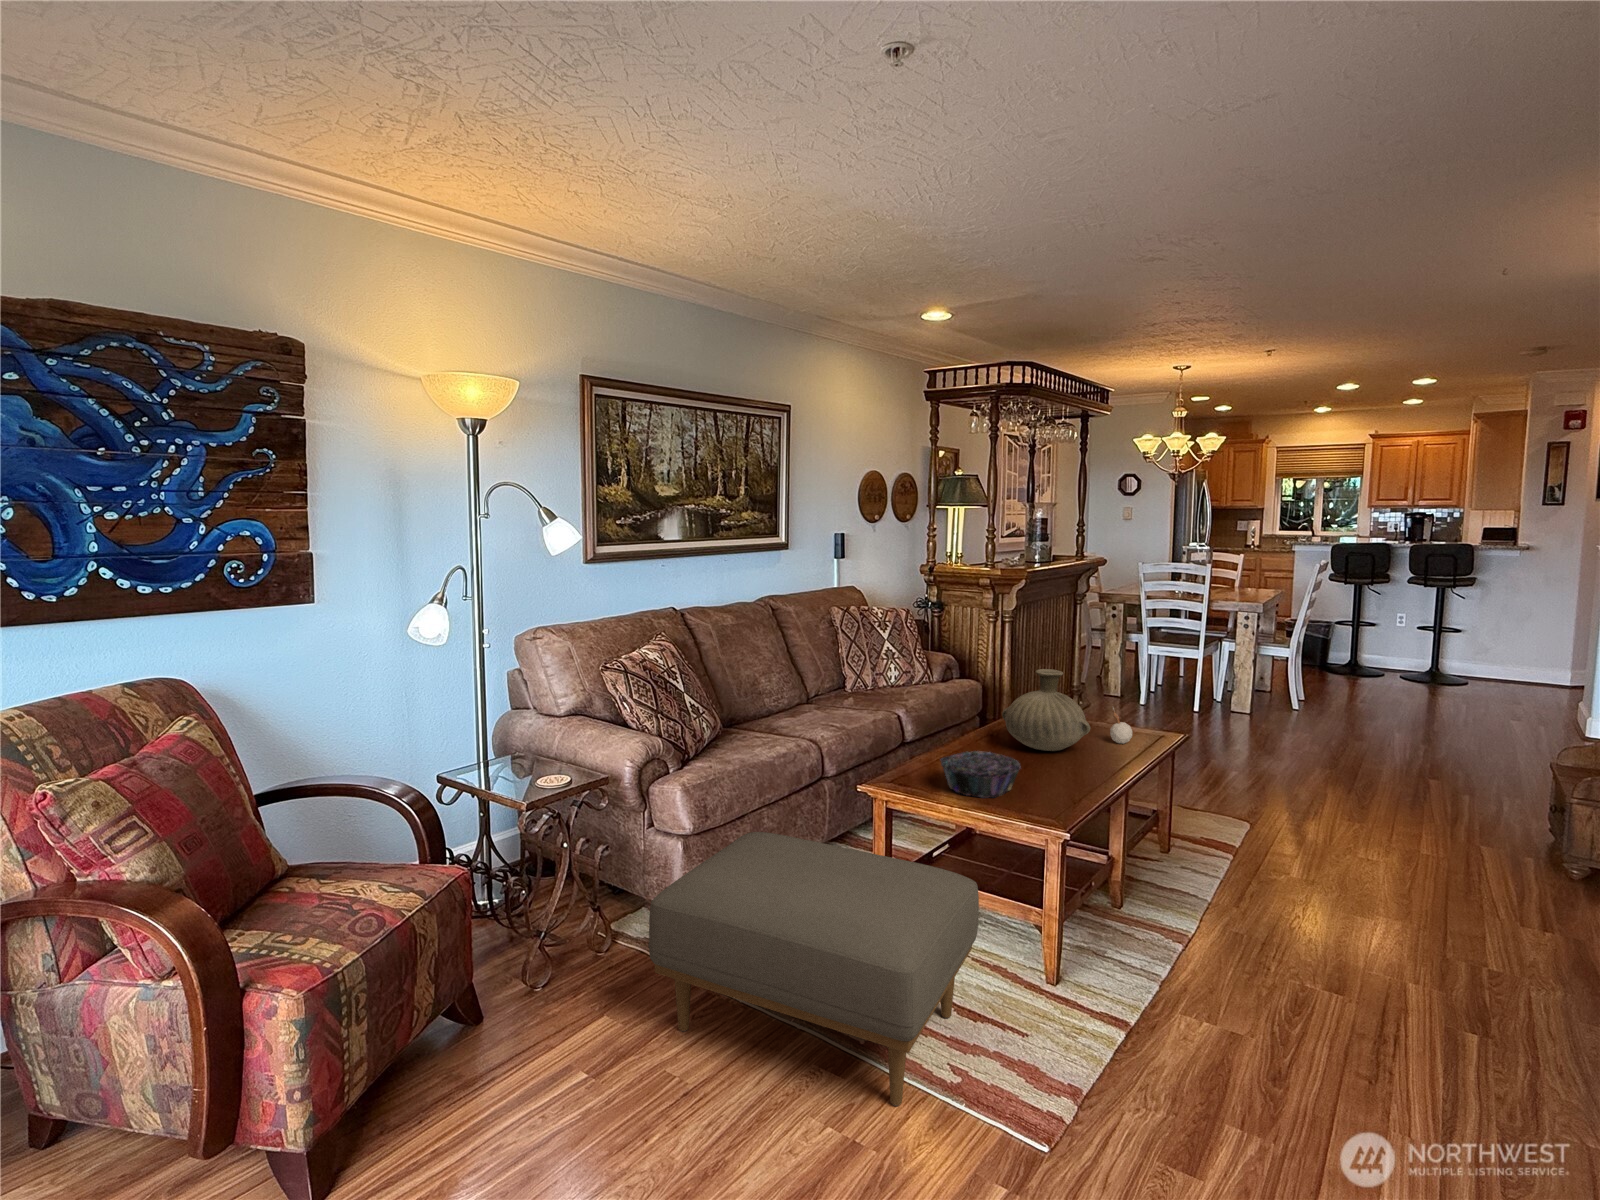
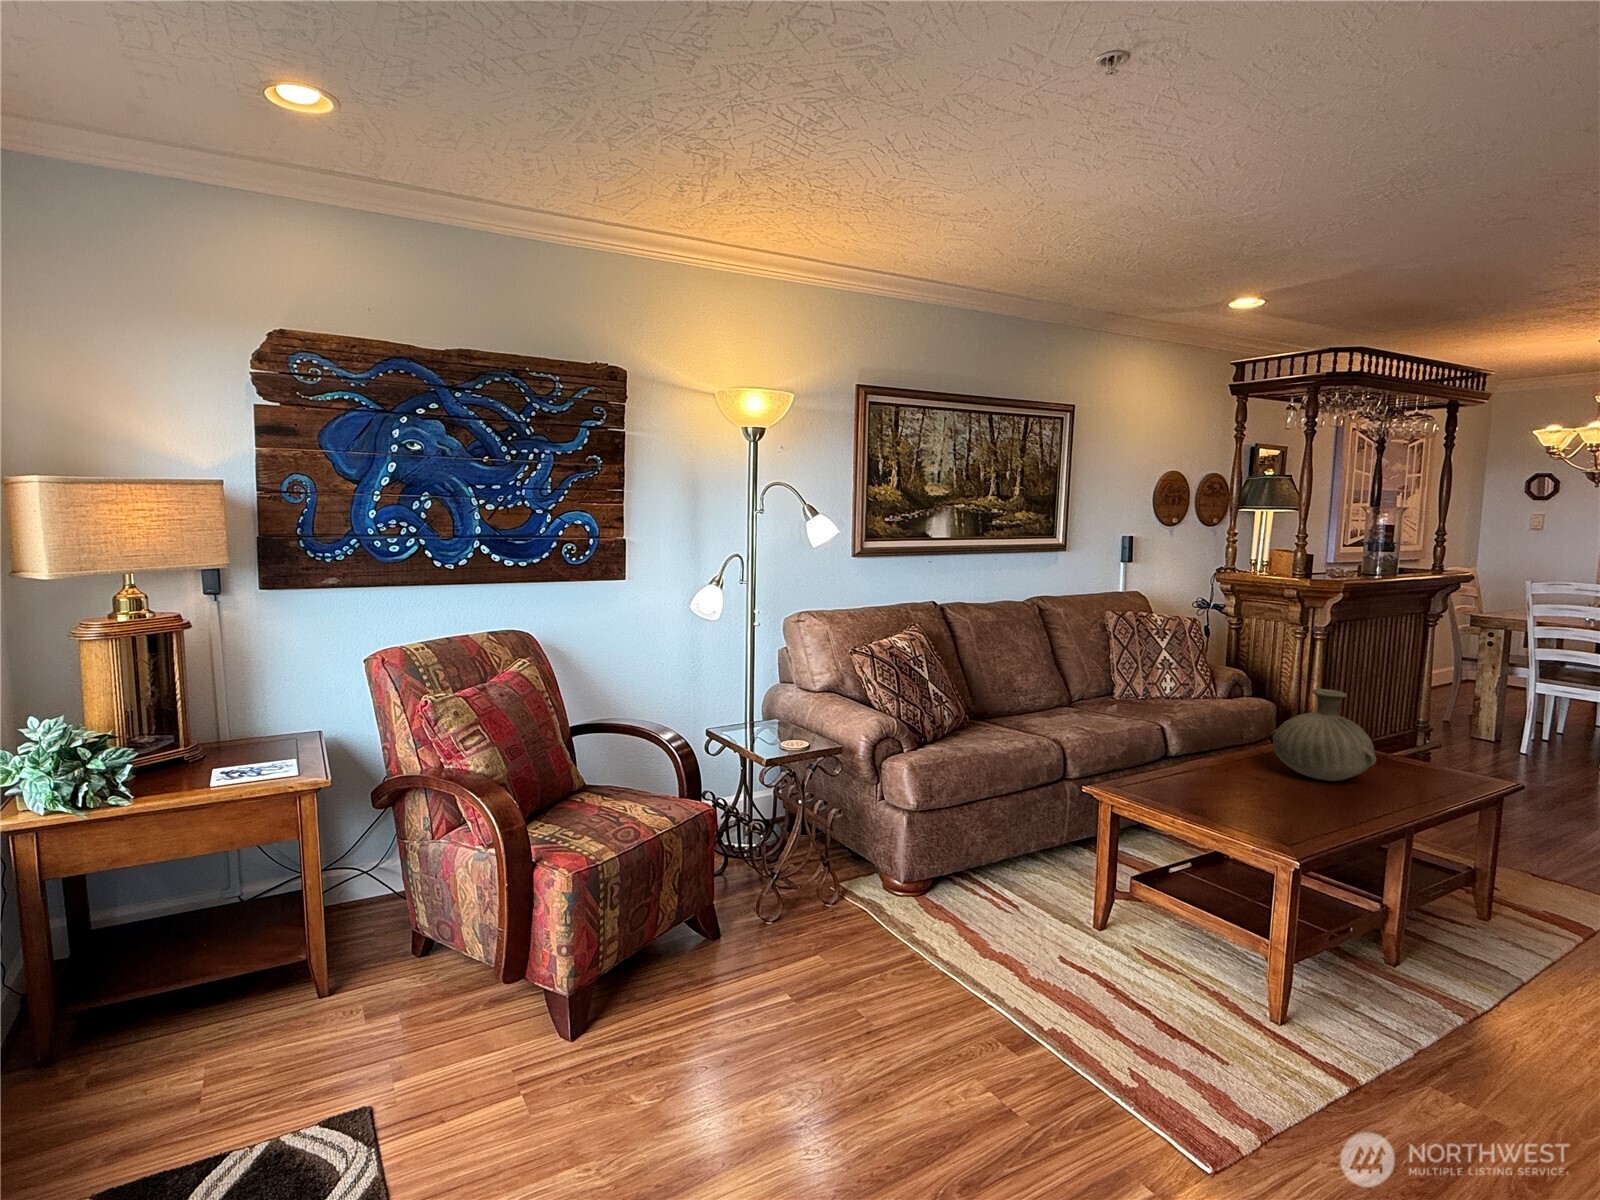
candle: present [1110,710,1132,744] -> none [1411,739,1440,784]
decorative bowl: present [940,751,1021,798] -> none [1174,767,1268,817]
ottoman: present [649,832,979,1106] -> none [852,815,1185,1092]

